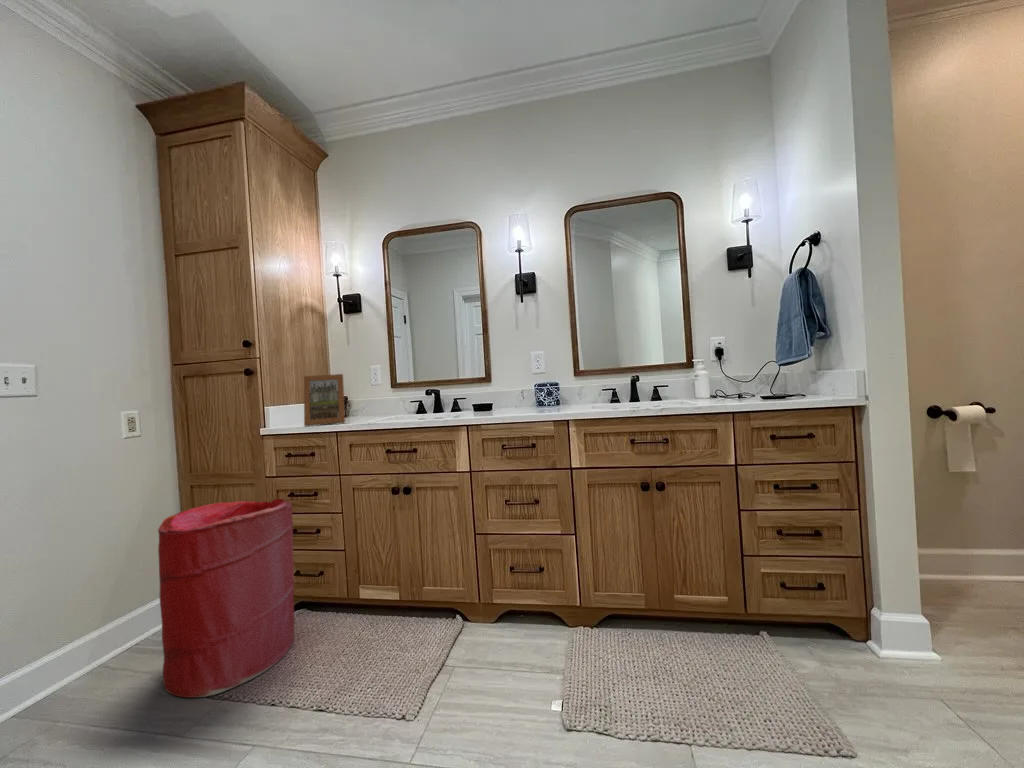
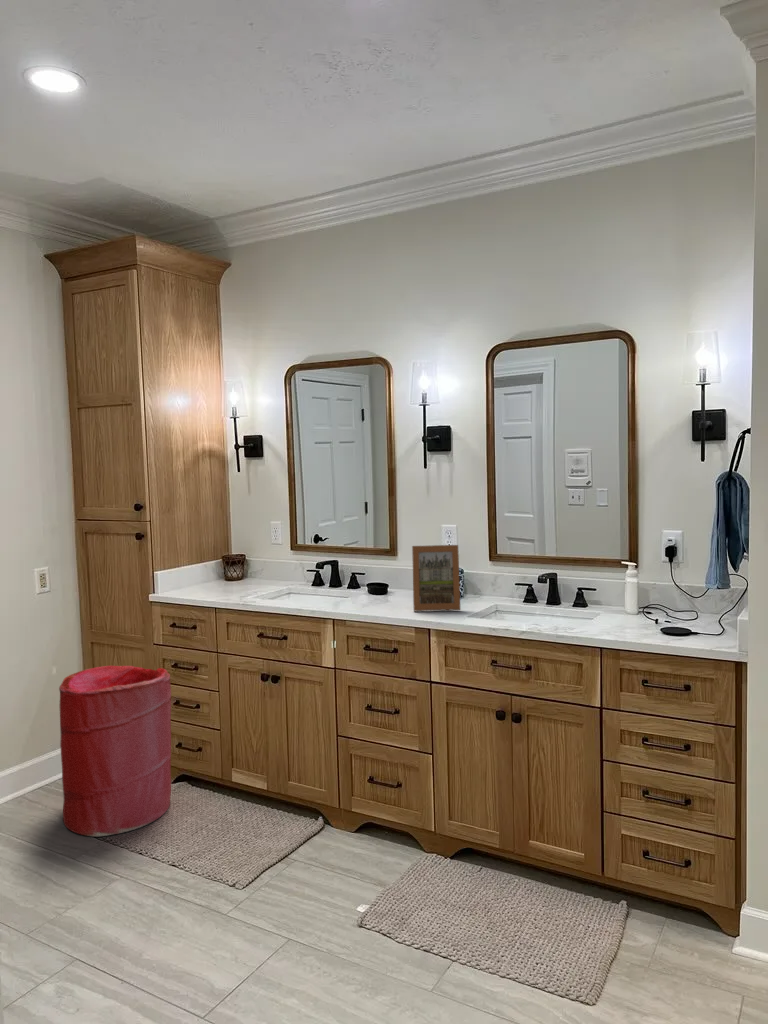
picture frame: present [304,374,345,426] -> present [412,545,460,611]

